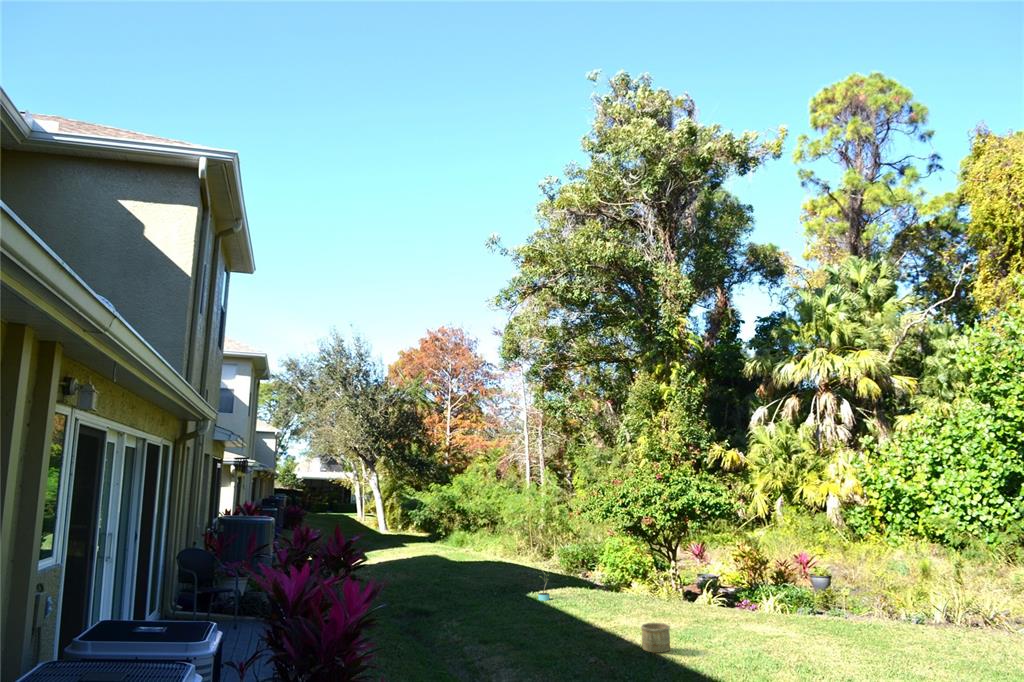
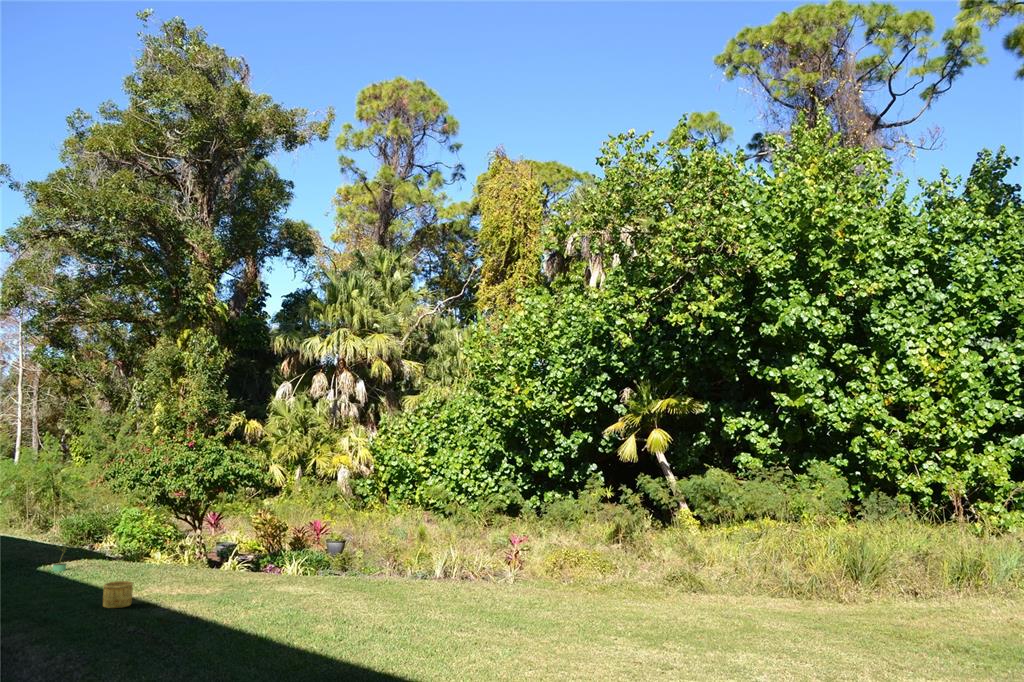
wooden bucket: present [641,623,670,653] -> present [103,581,133,608]

